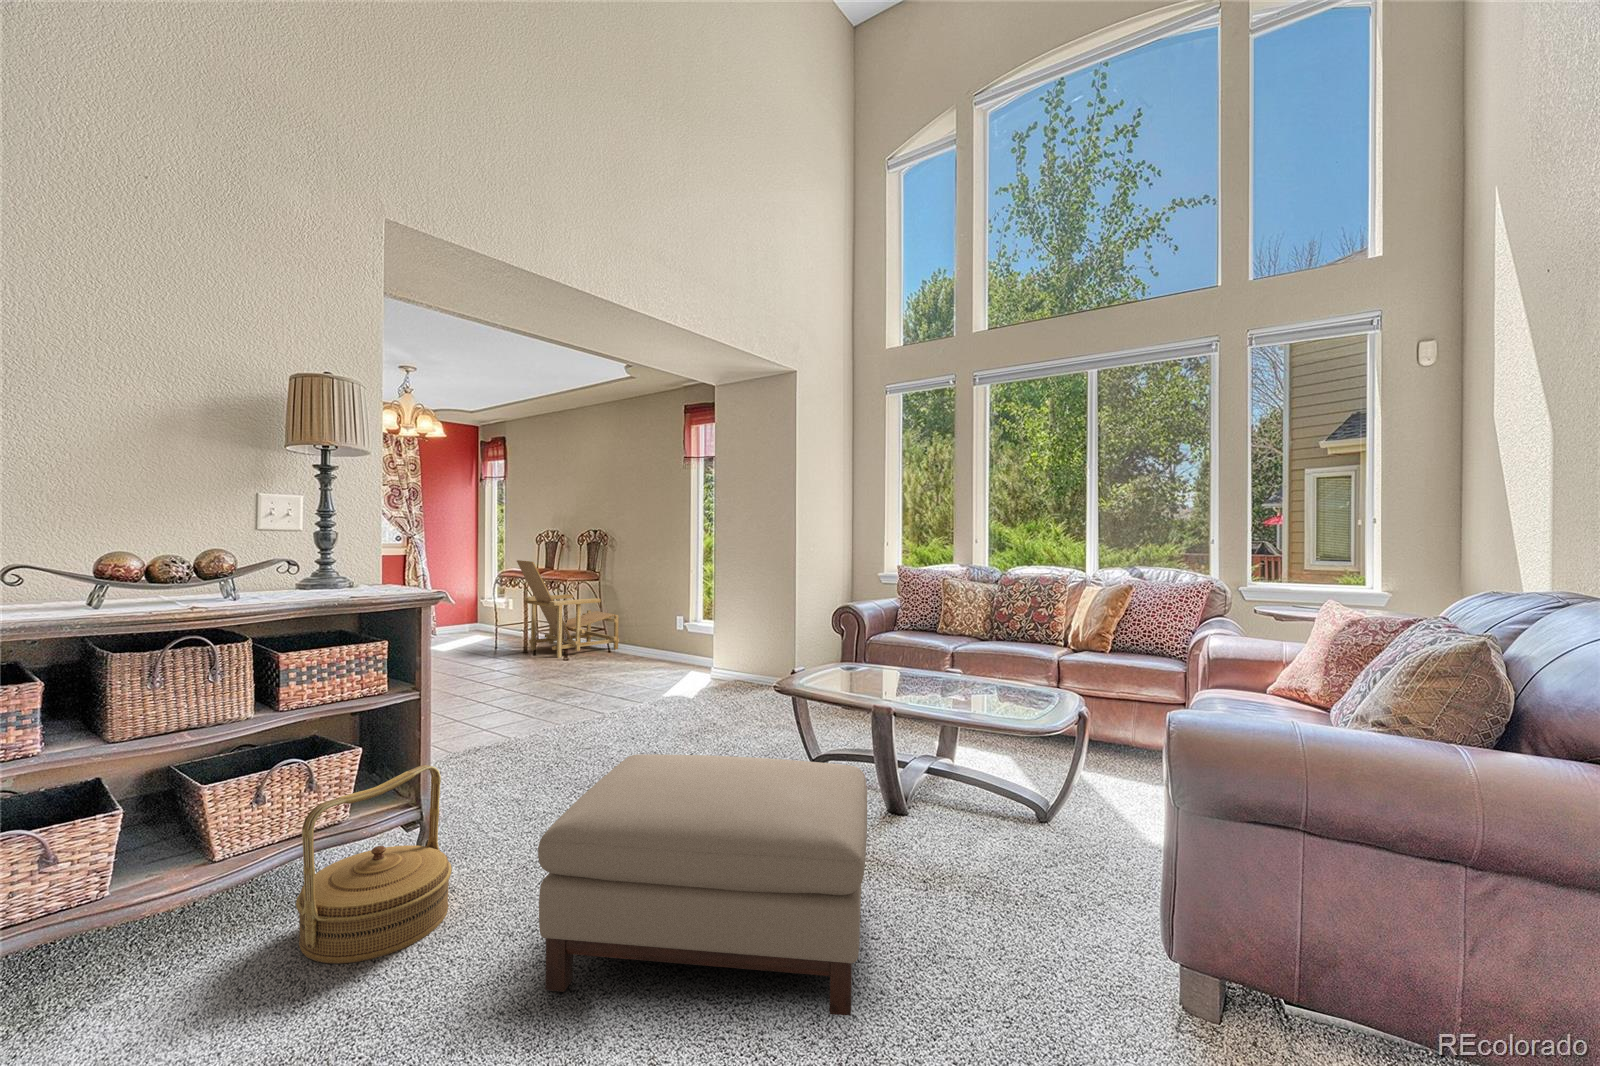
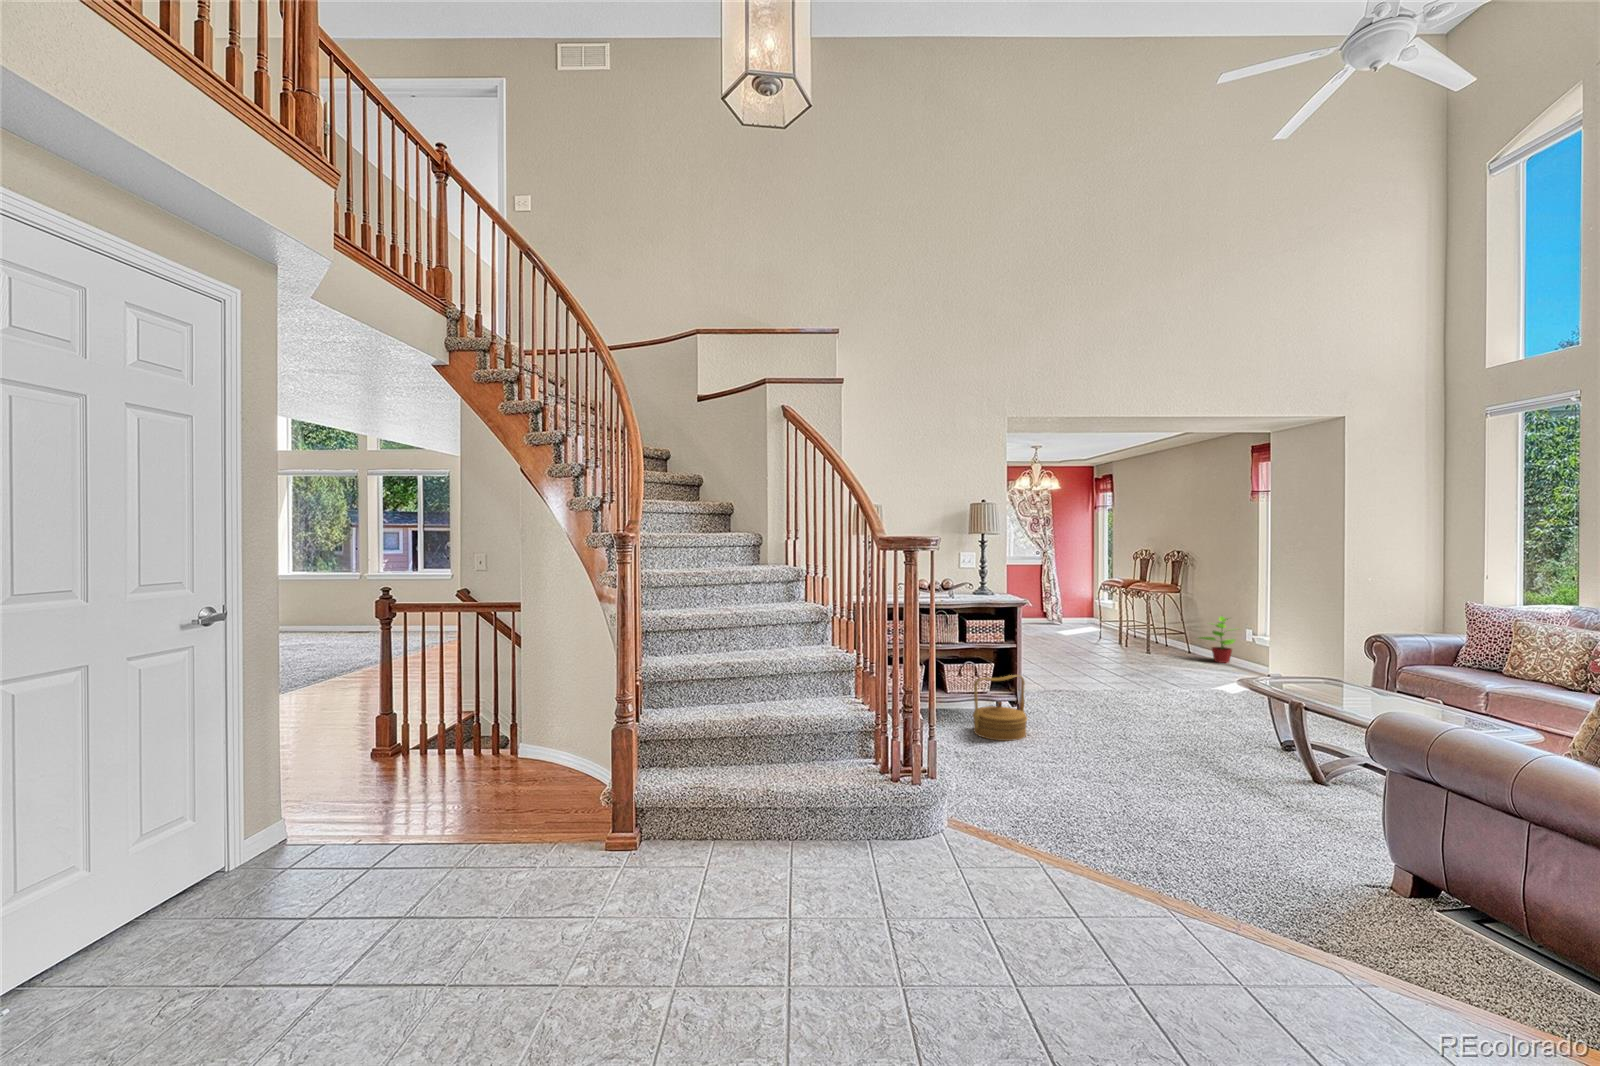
lounge chair: present [517,560,619,658] -> none [1110,575,1196,650]
potted plant: none [631,602,681,662] -> present [1199,616,1235,663]
ottoman: present [538,754,867,1016] -> none [1049,686,1229,801]

